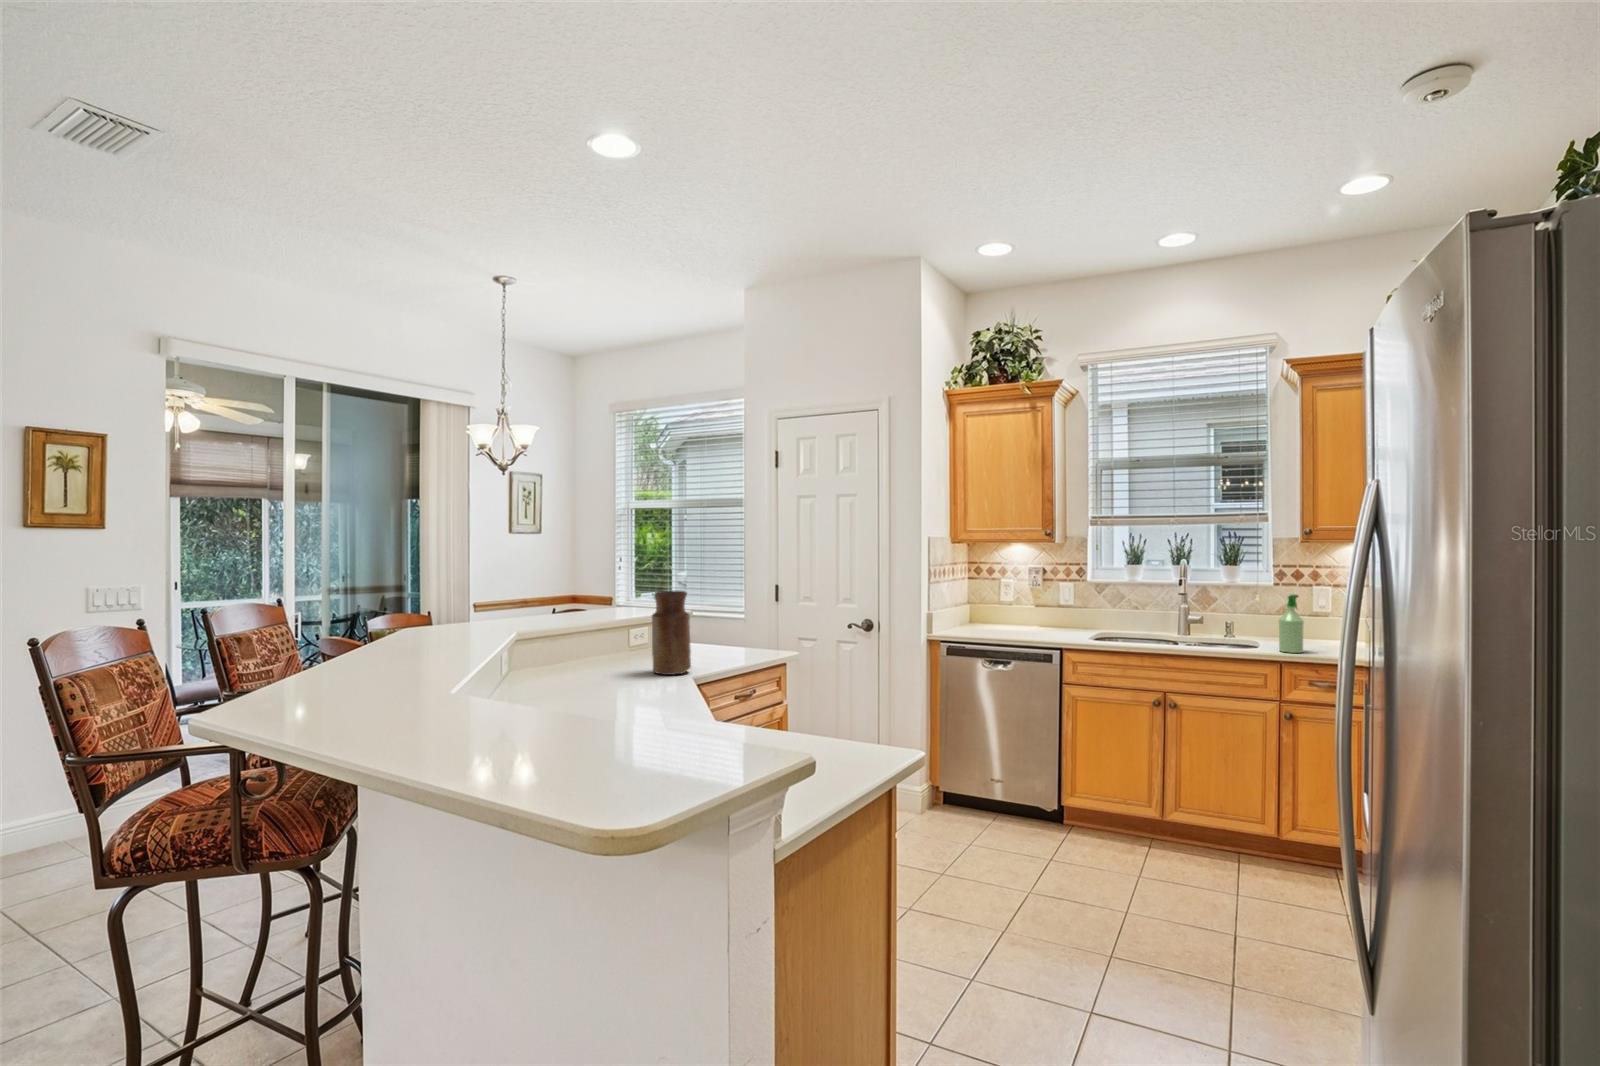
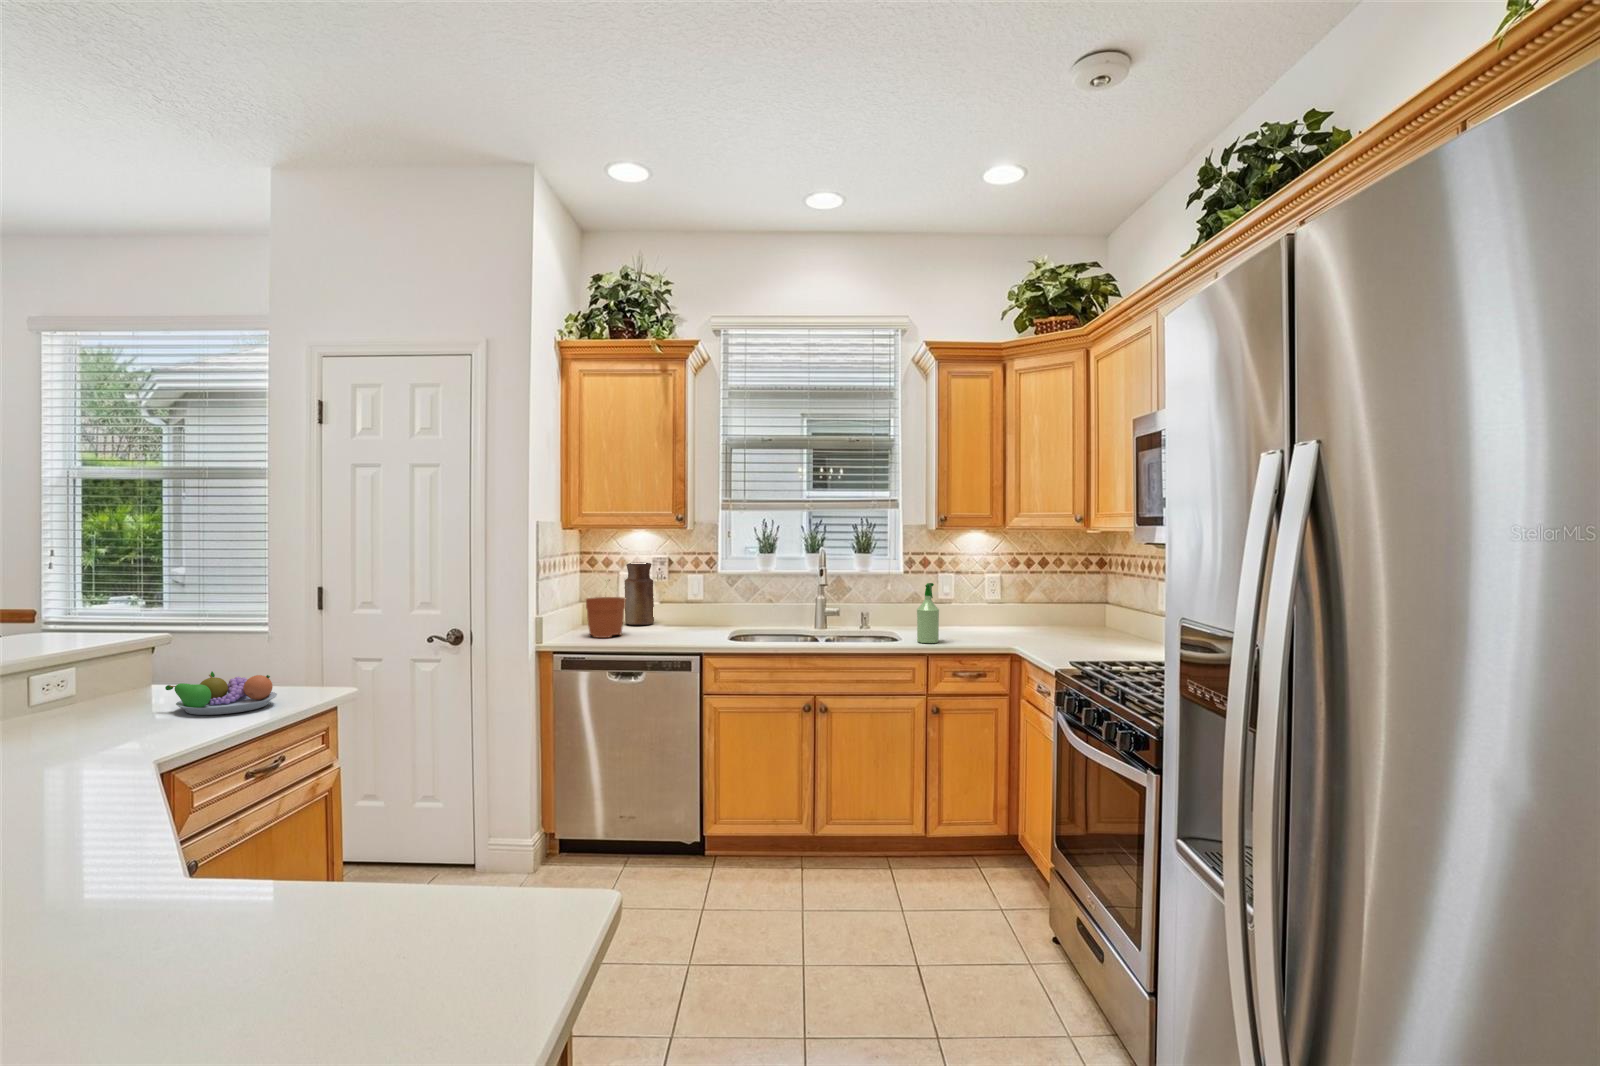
plant pot: none [967,584,1000,632] -> present [586,580,625,638]
vase: present [652,591,691,675] -> present [624,563,654,625]
fruit bowl: none [692,632,752,659] -> present [165,672,277,715]

